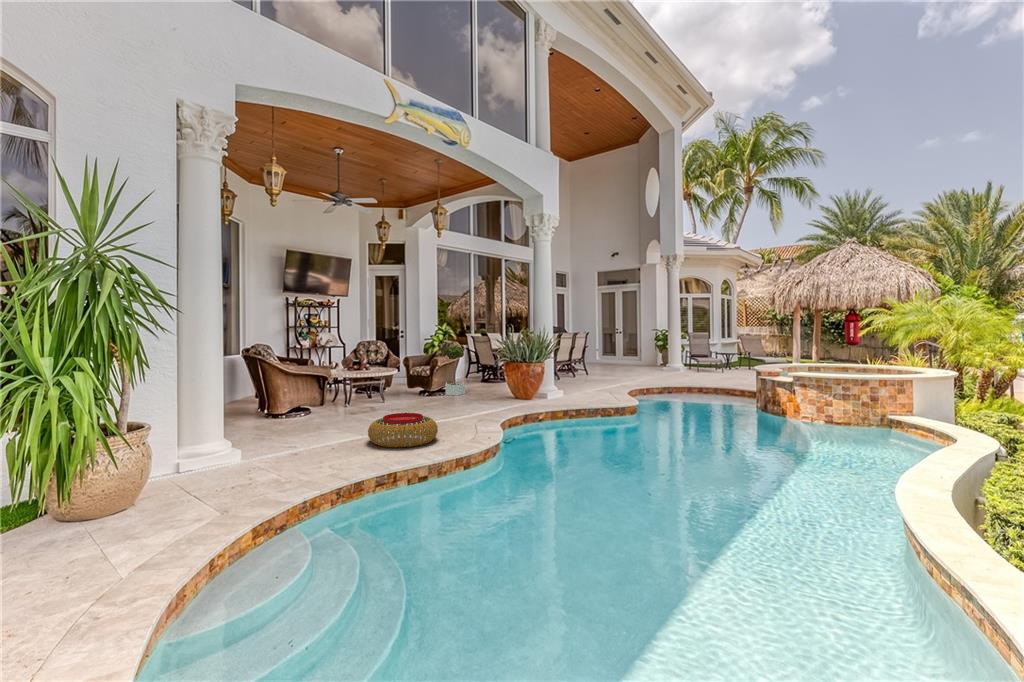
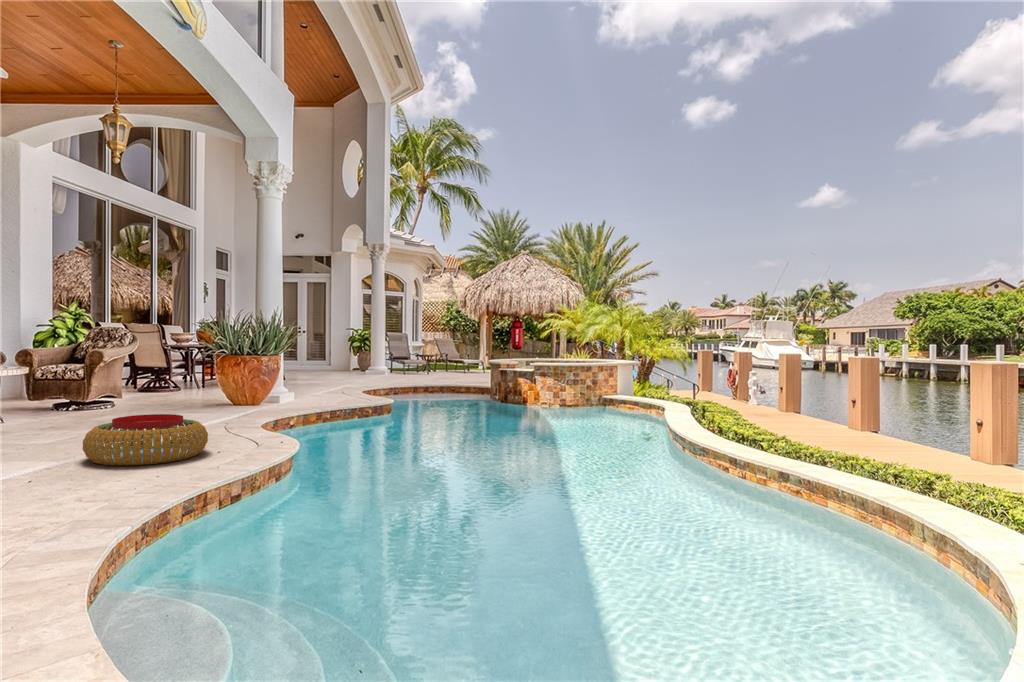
potted tree: present [443,345,465,396] -> none [101,329,139,406]

